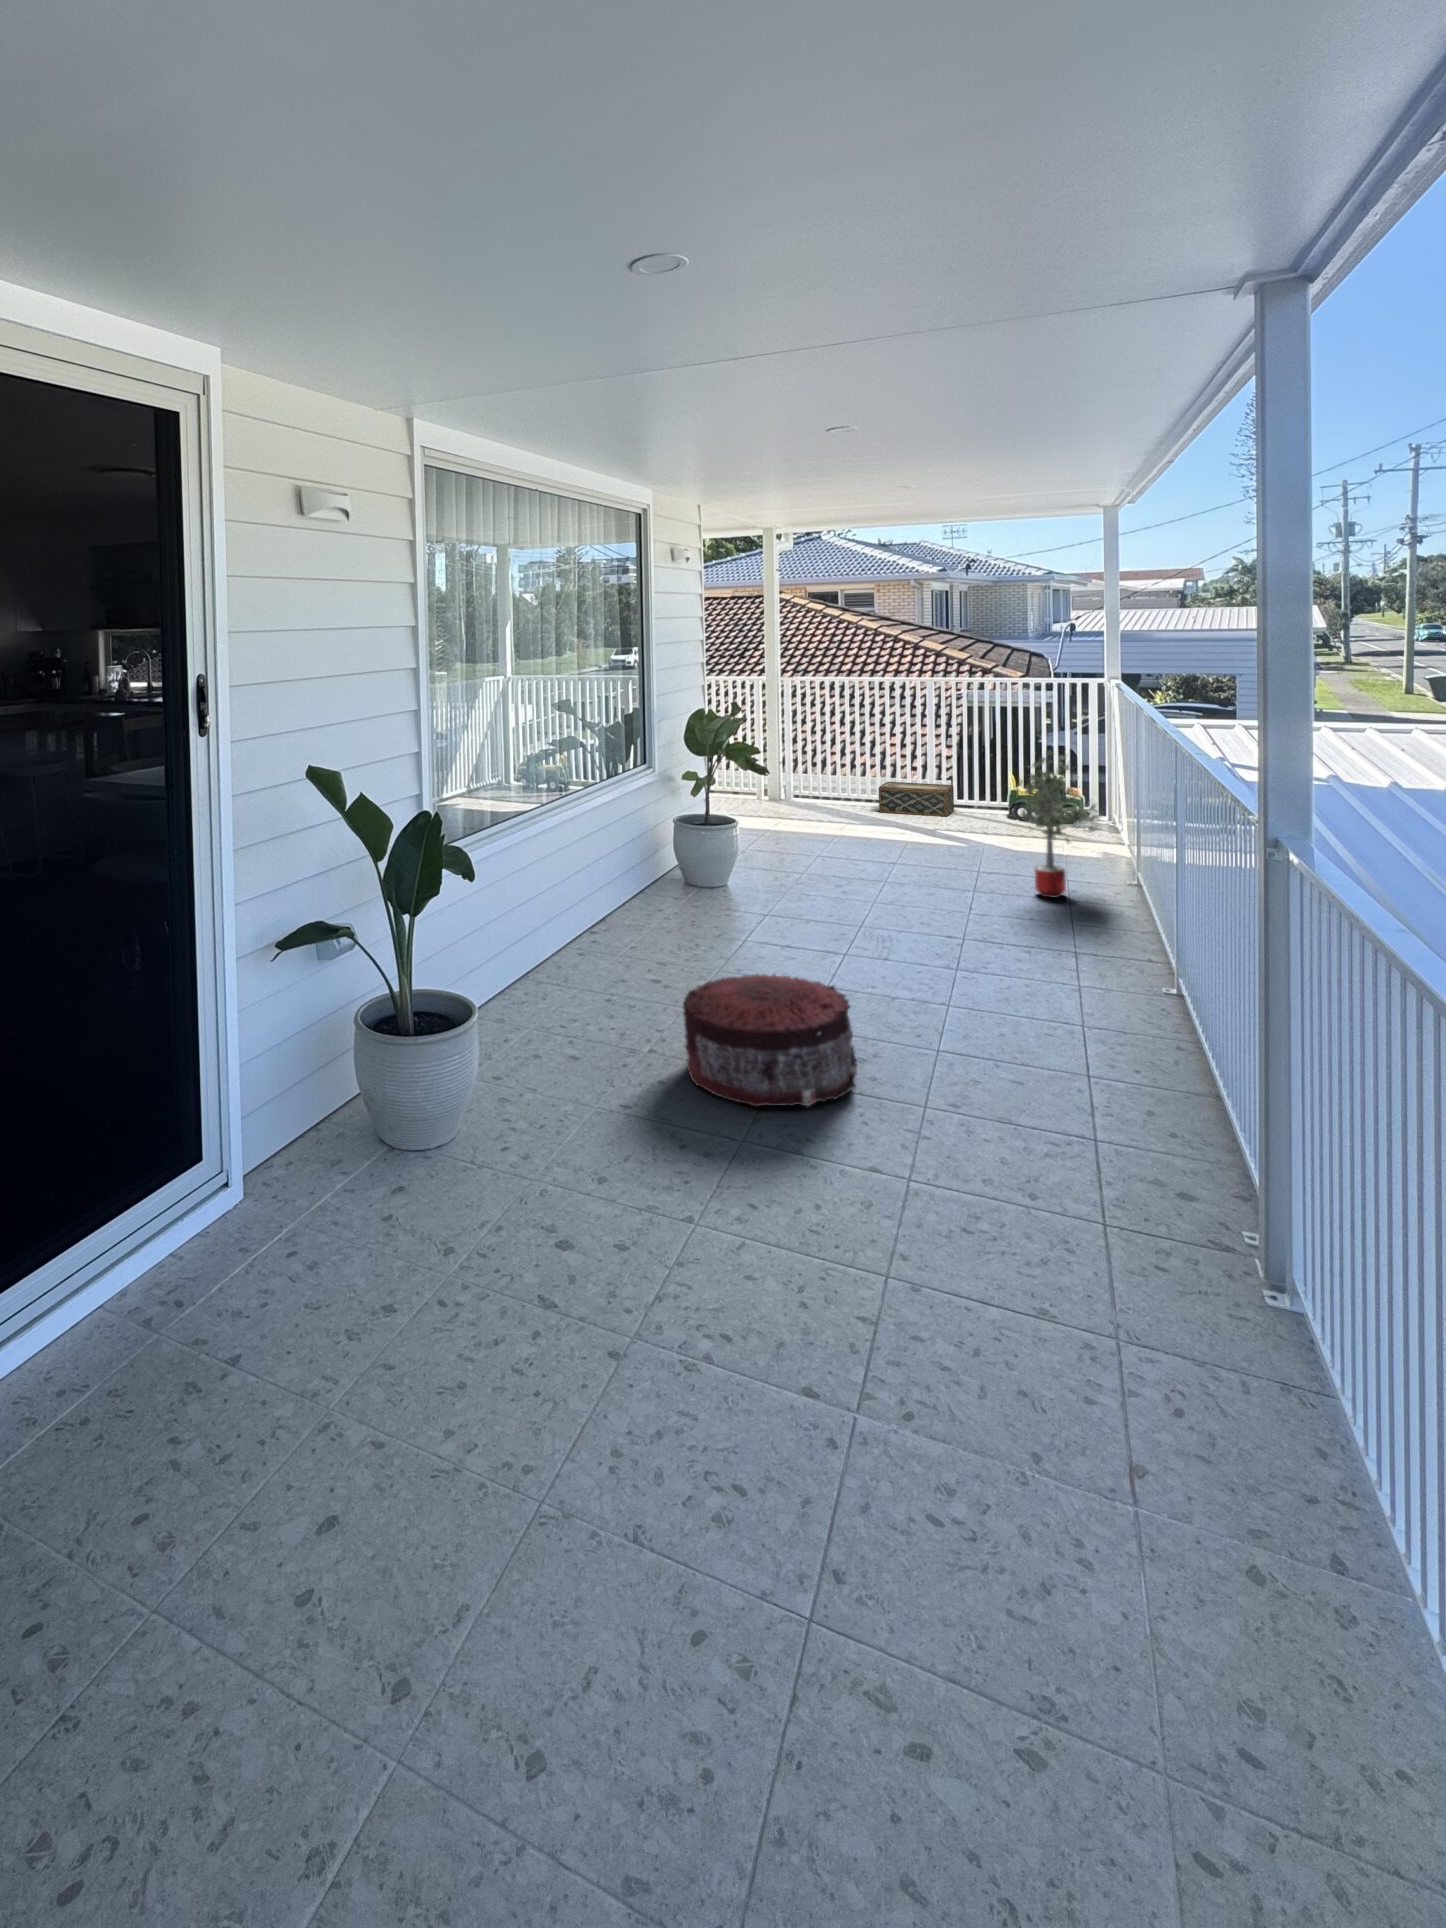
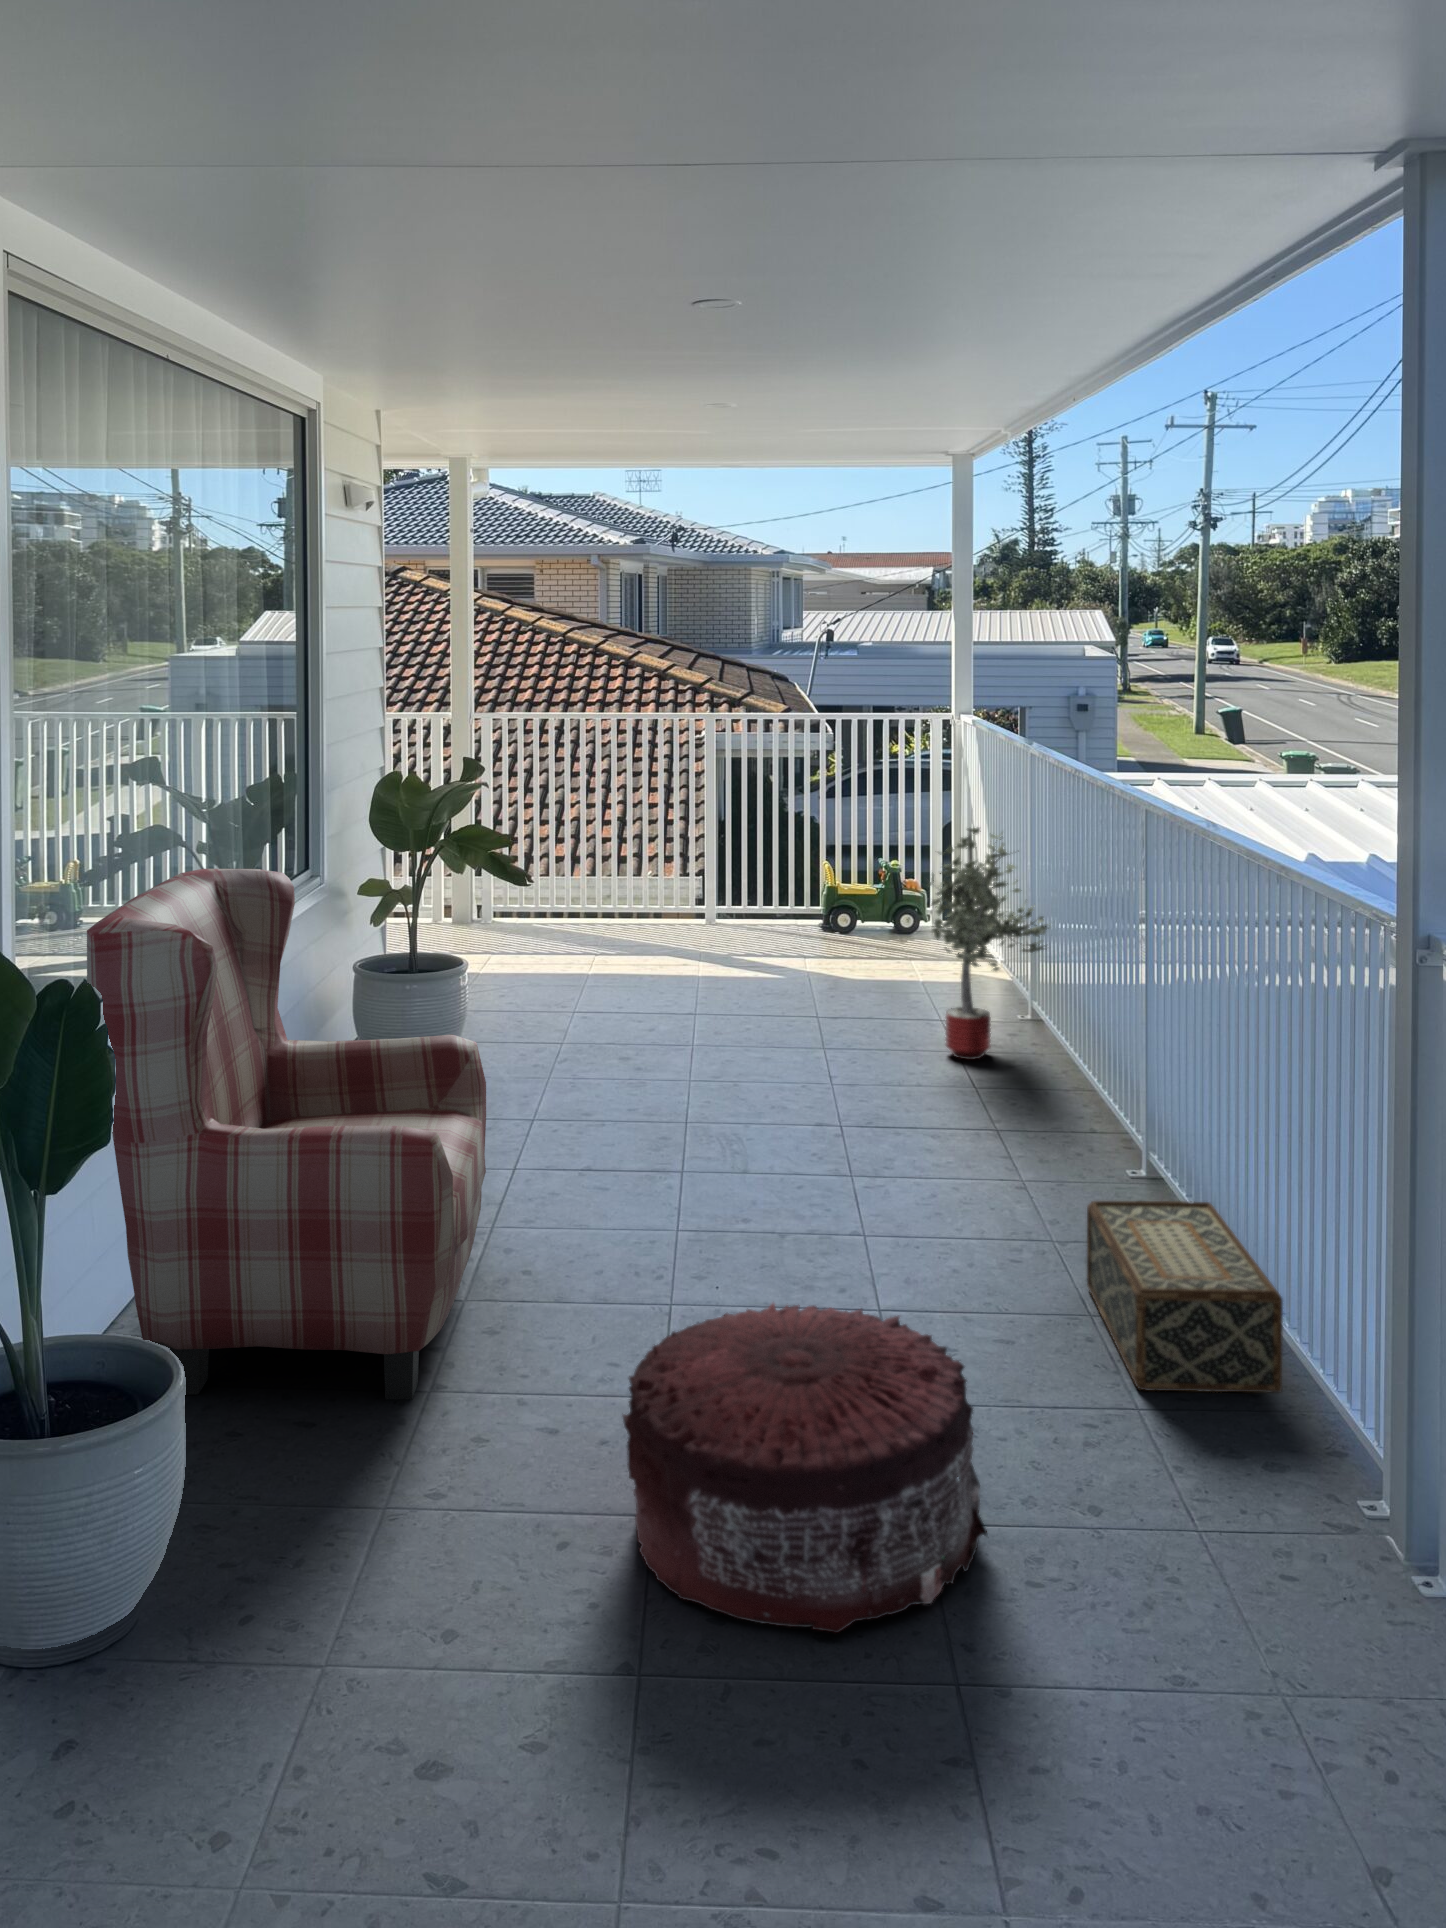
armchair: none [485,754,687,1003] -> present [87,869,486,1399]
woven basket: present [879,782,954,816] -> present [1087,1201,1283,1393]

